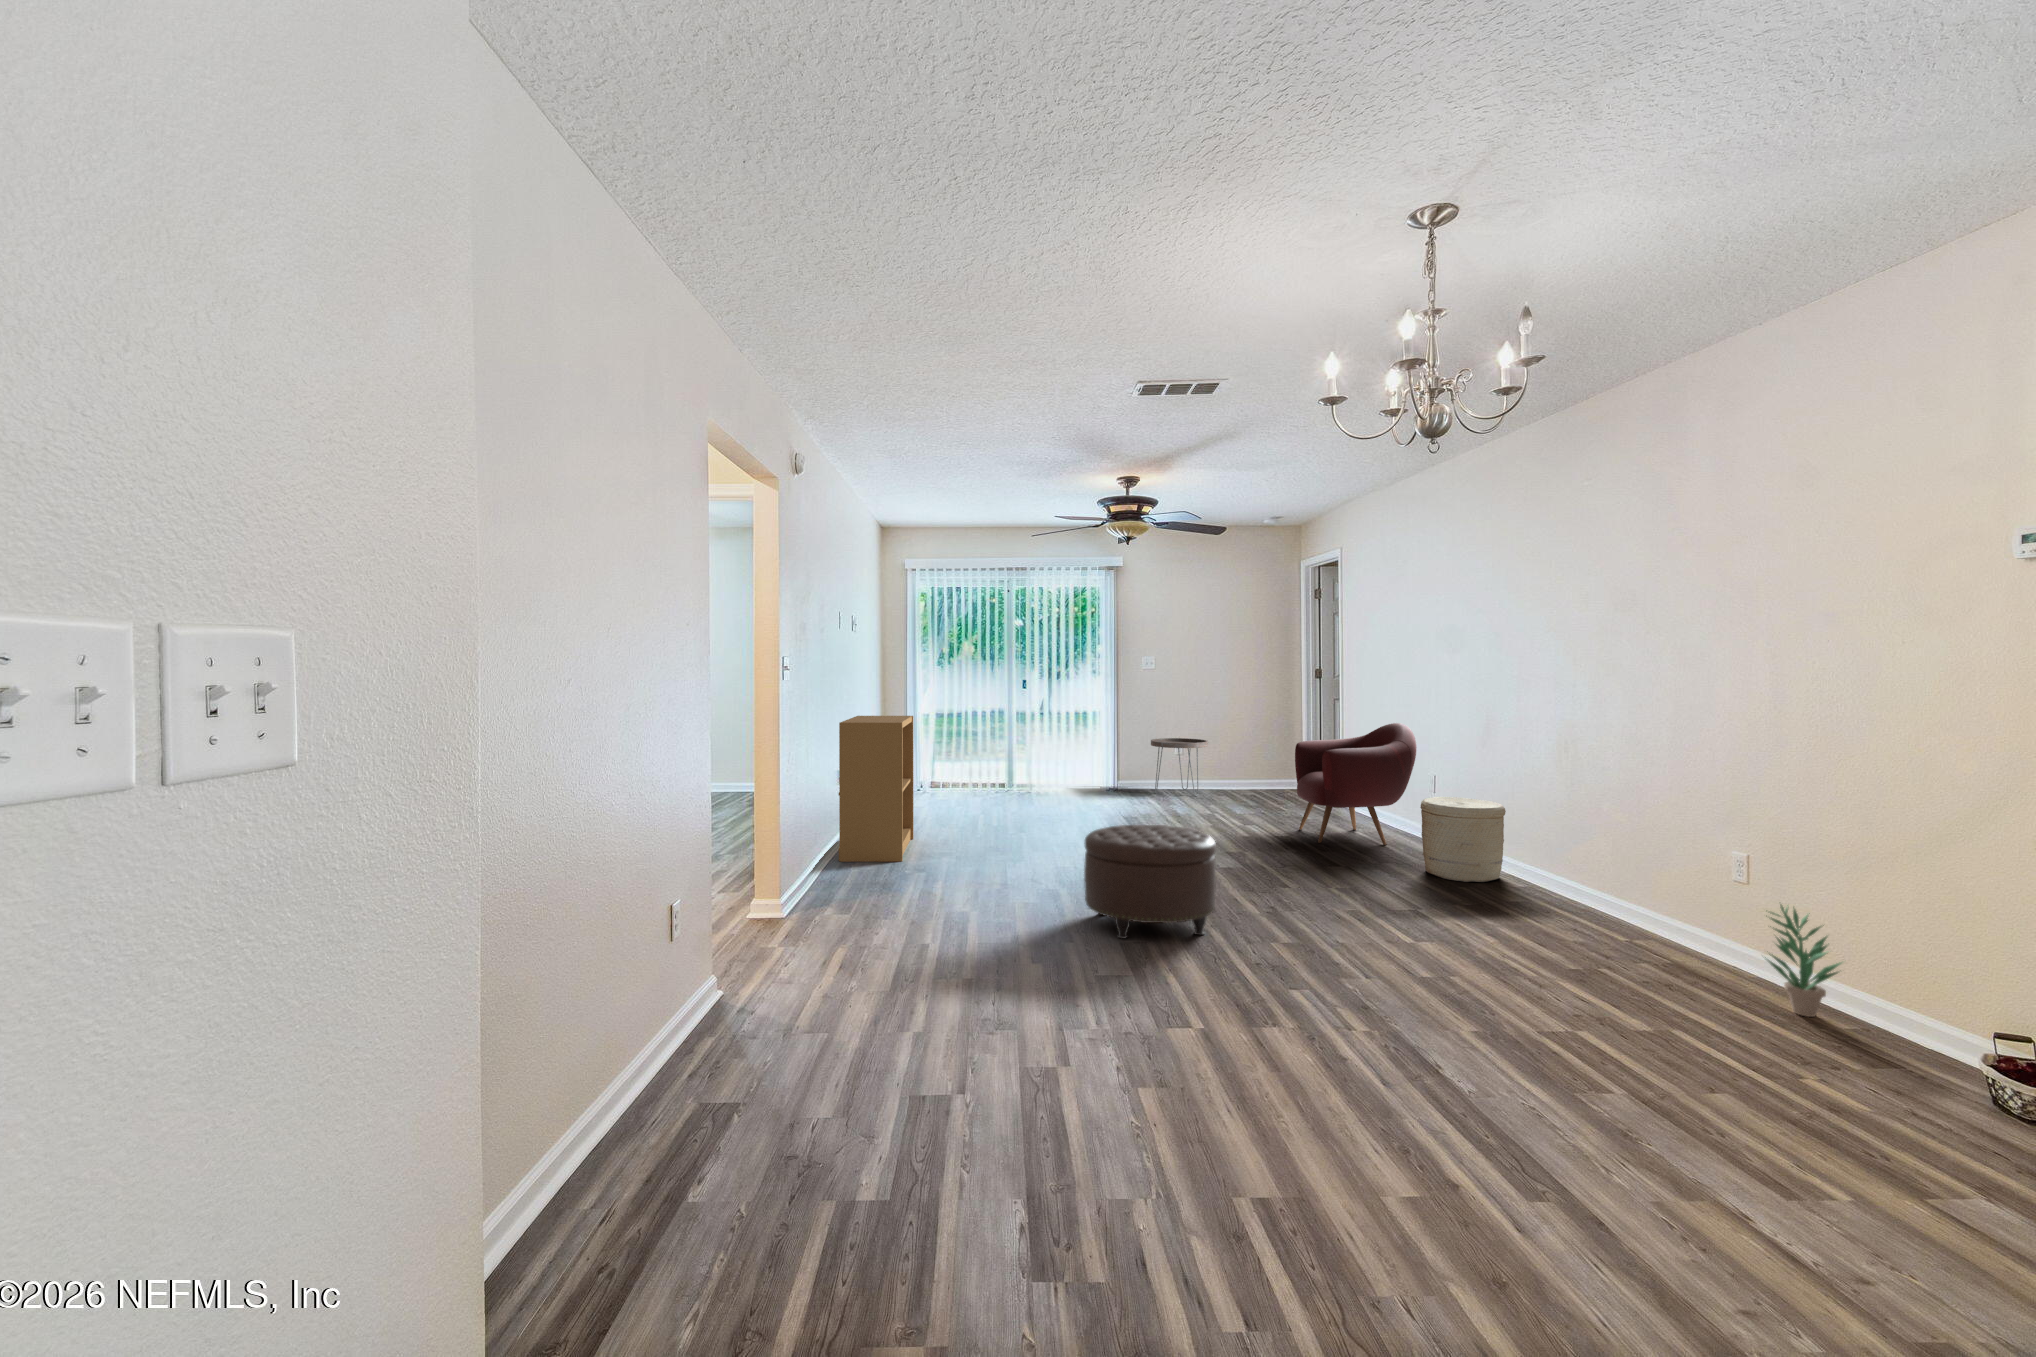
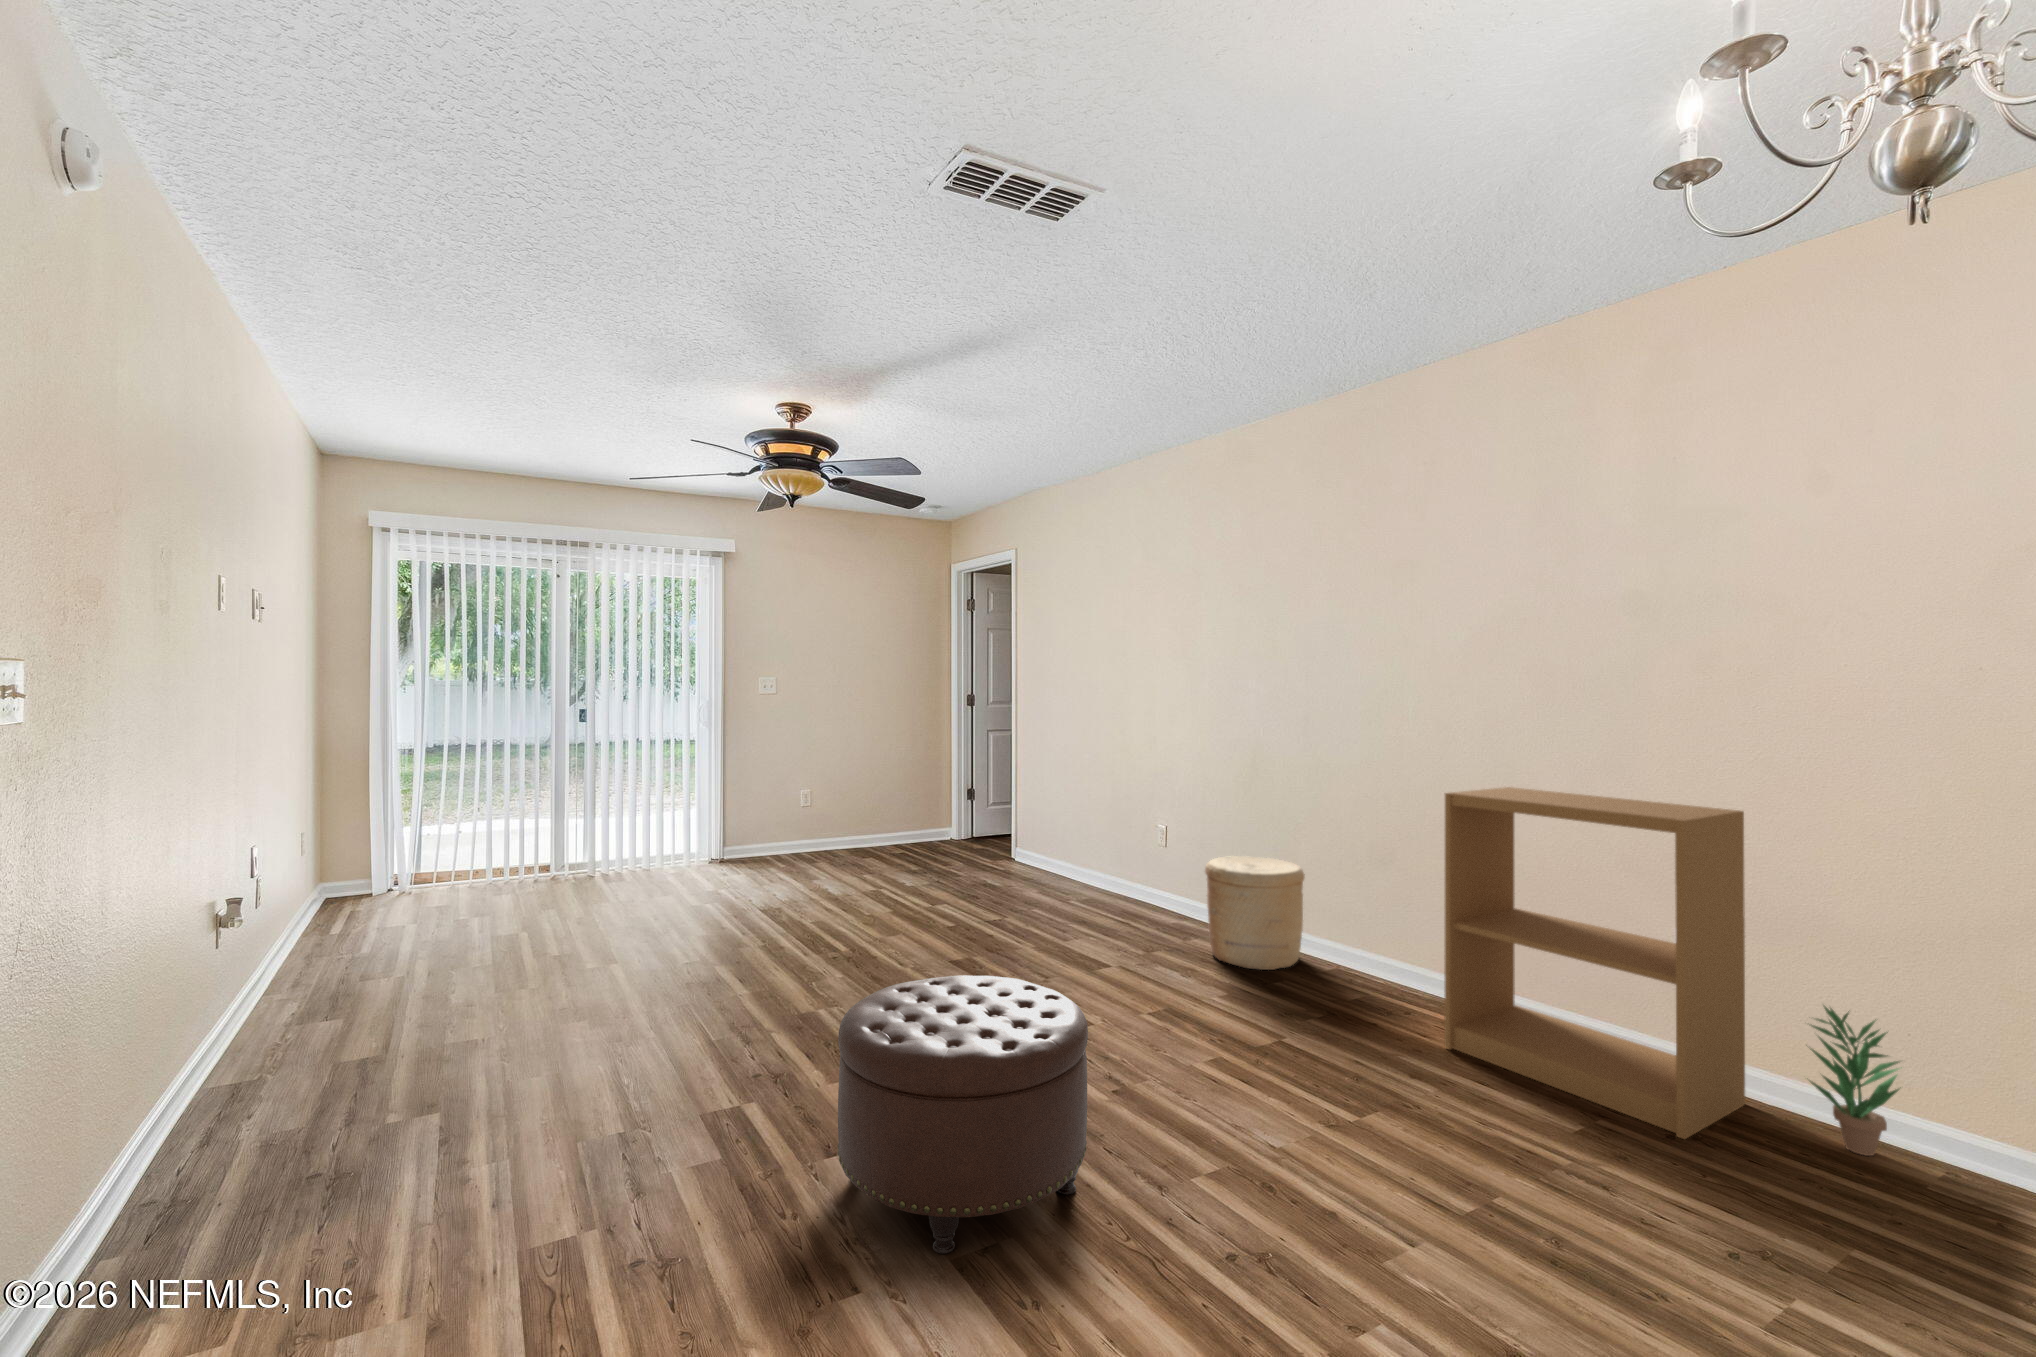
bookshelf: present [839,716,914,862] -> present [1444,787,1745,1139]
armchair: present [1295,723,1417,845] -> none [1003,761,1156,925]
side table: present [1151,738,1208,796] -> none [777,784,854,862]

